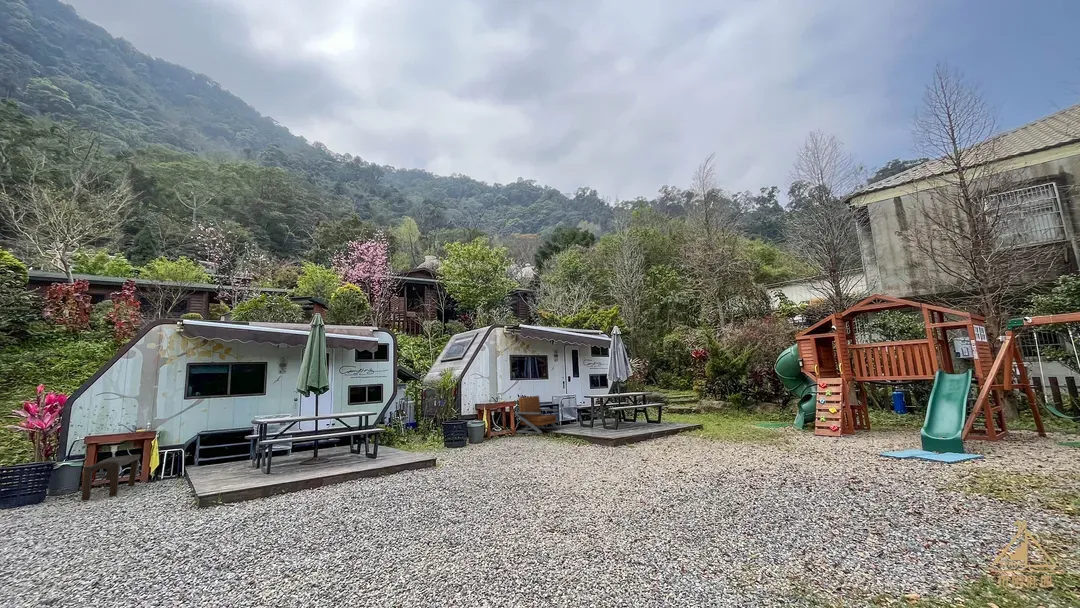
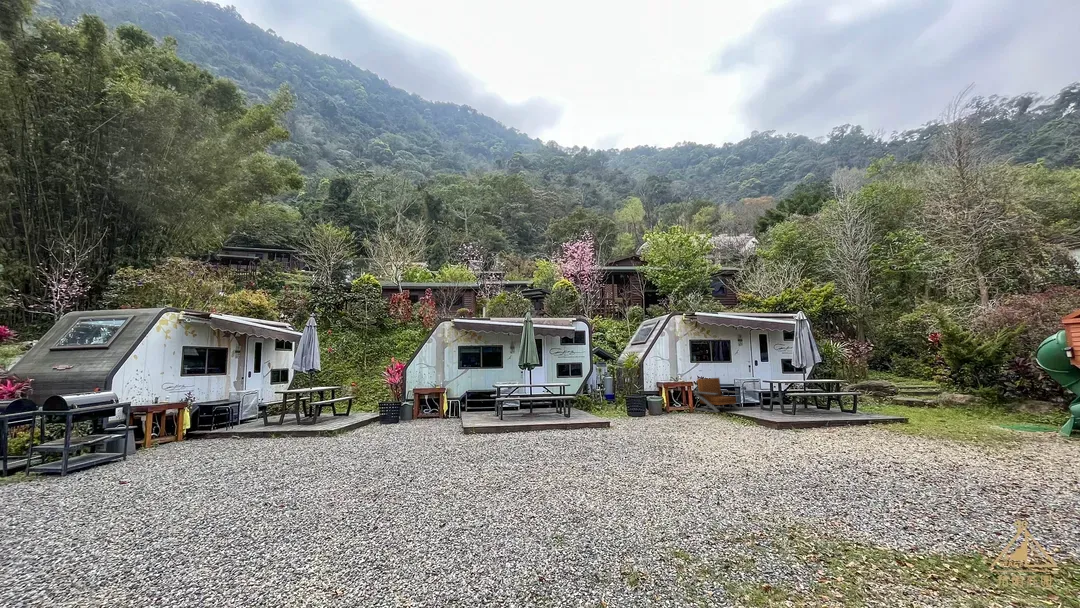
bench: present [82,454,141,500] -> none [414,401,439,424]

